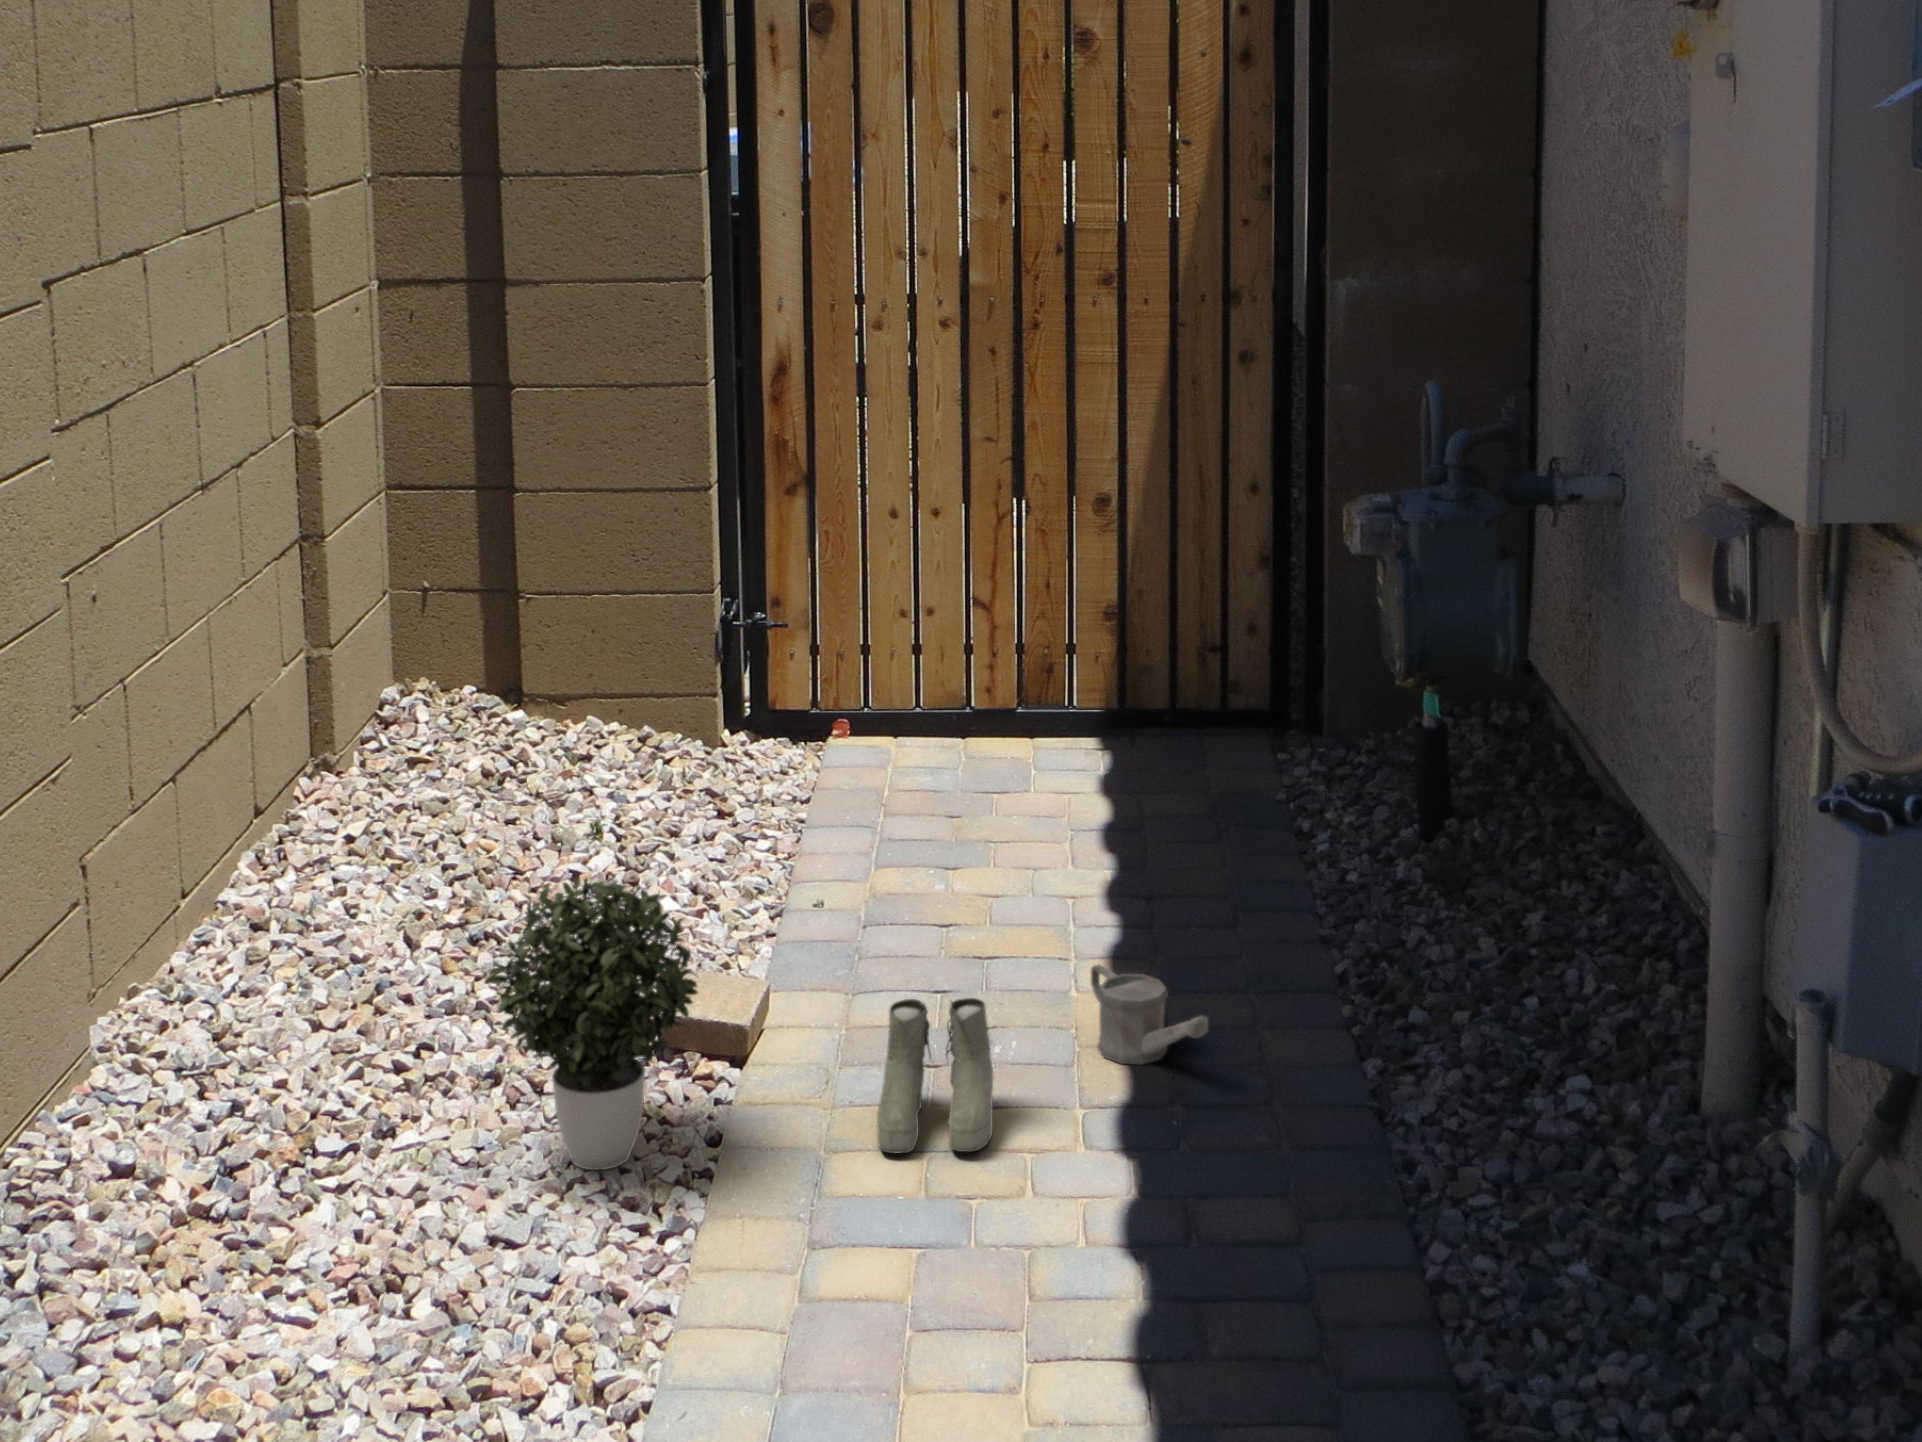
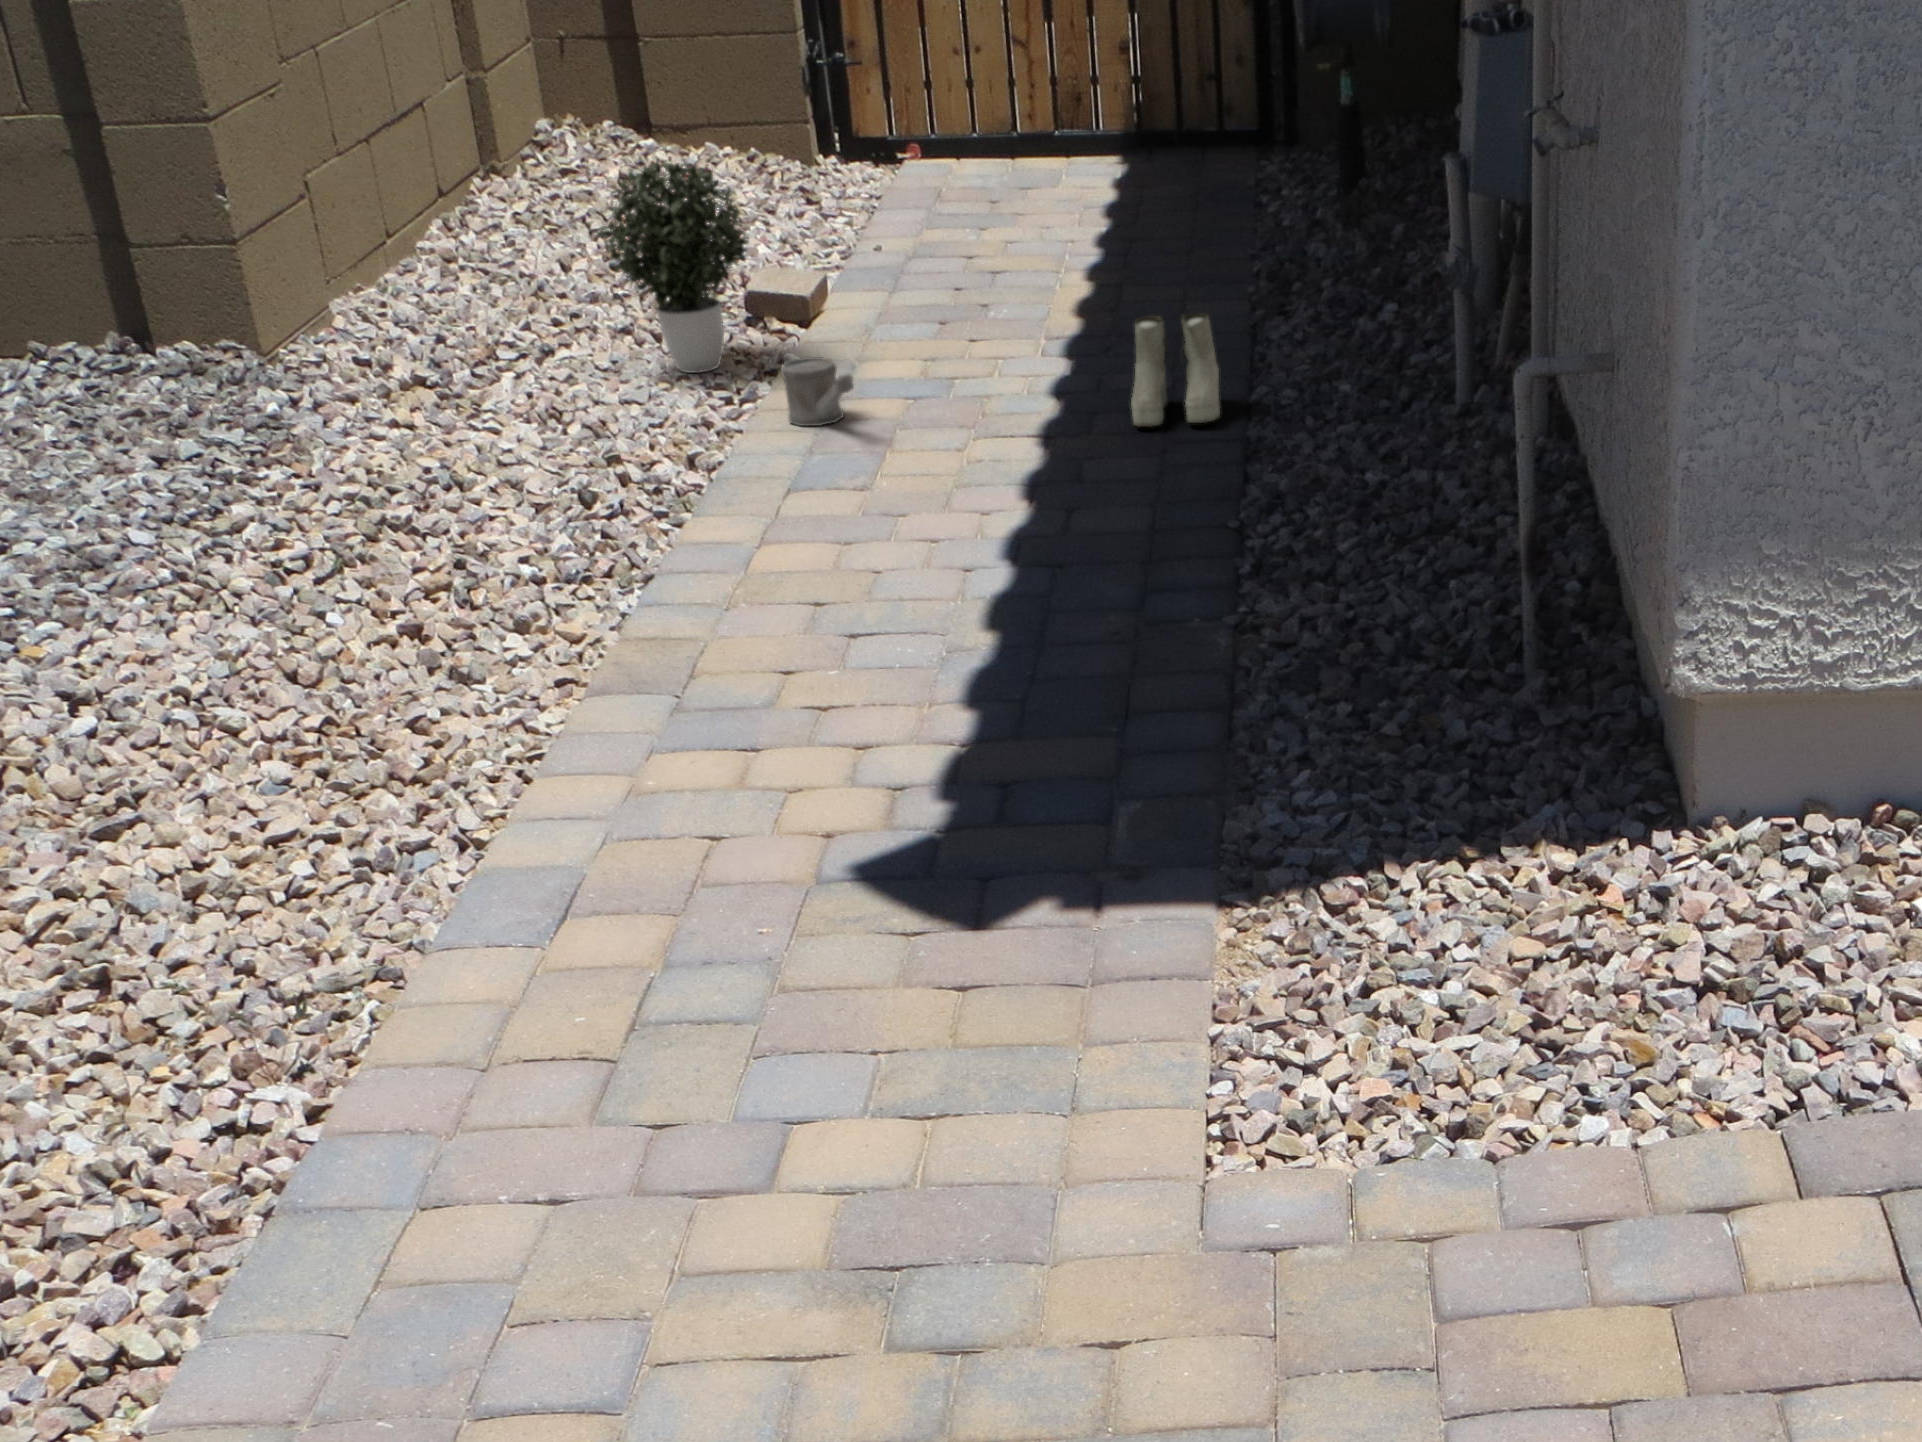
watering can: present [1091,965,1208,1064] -> present [781,353,854,426]
boots: present [877,998,994,1153] -> present [1131,314,1220,427]

